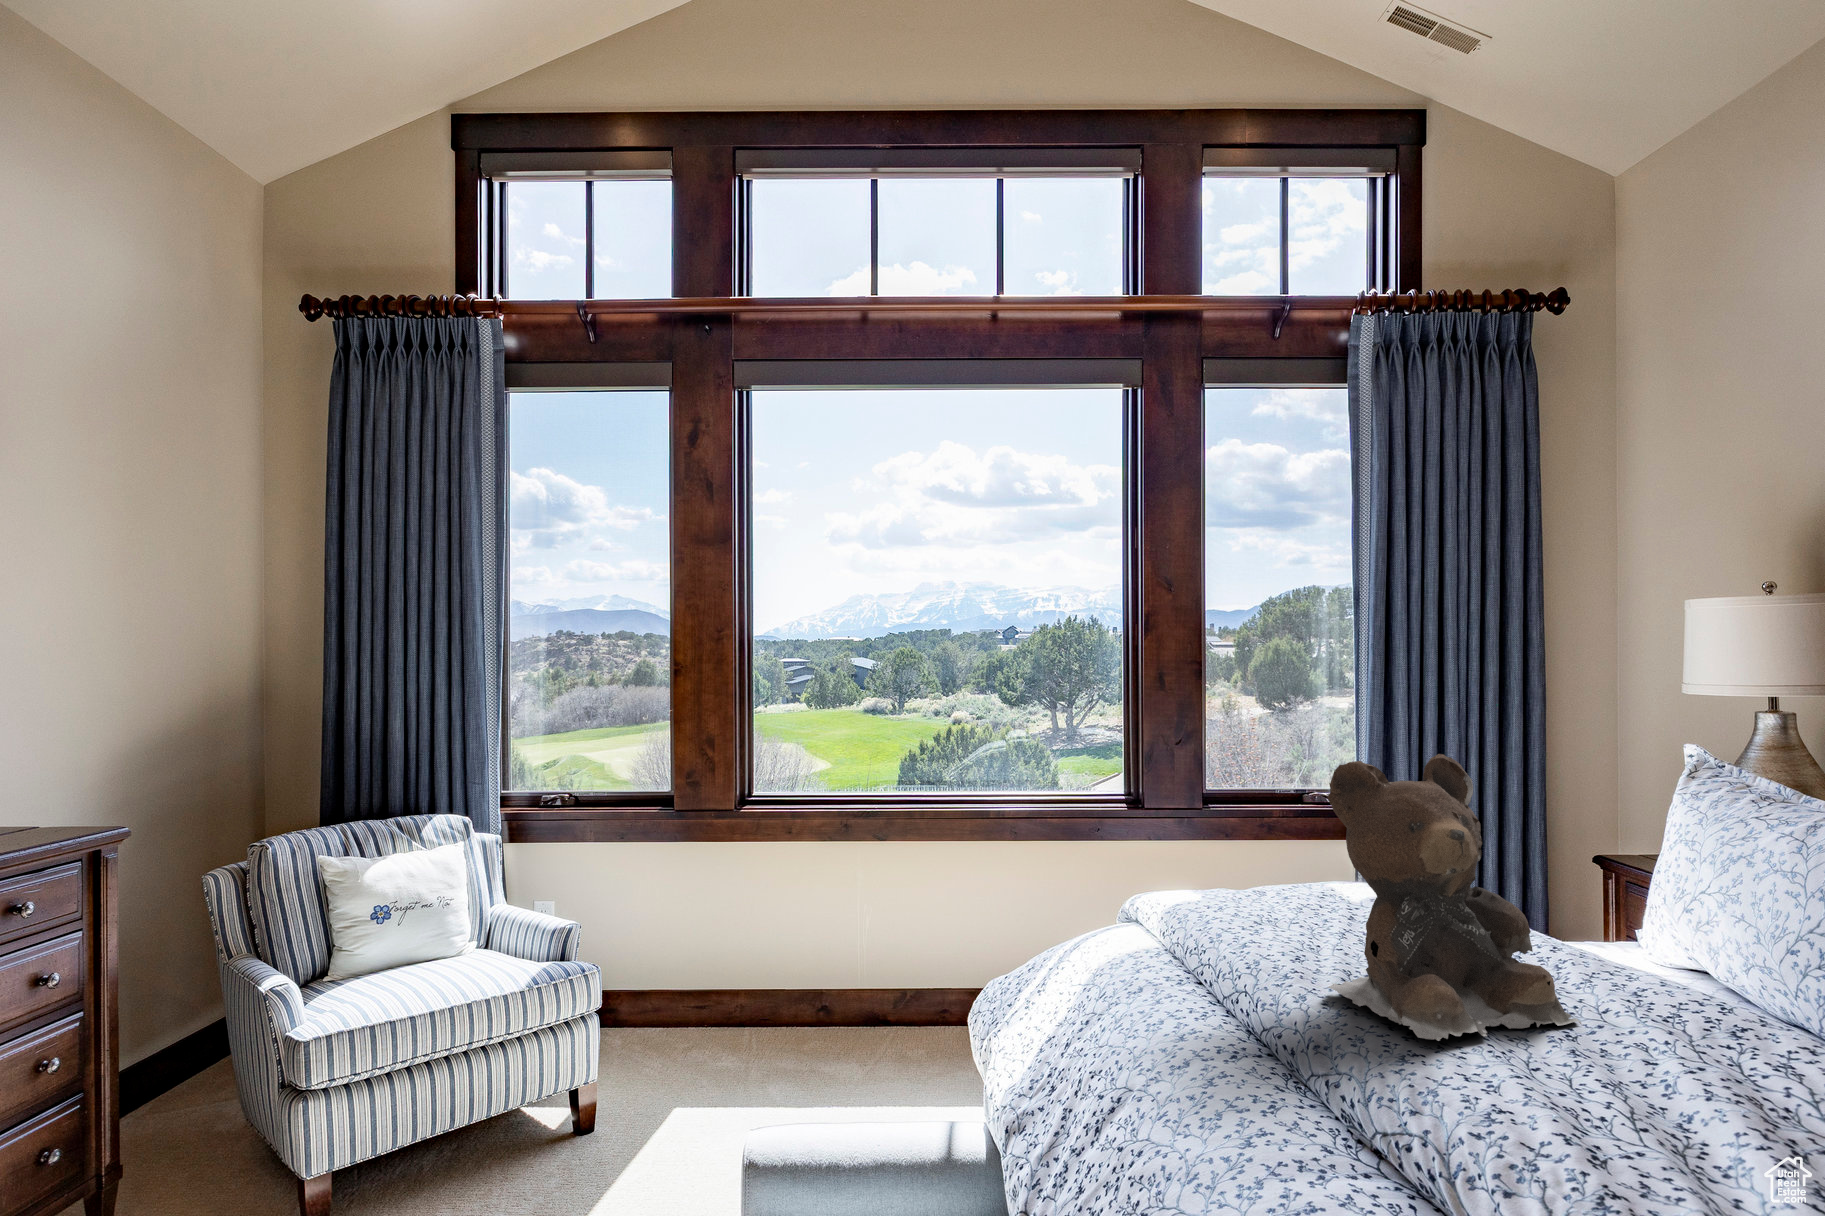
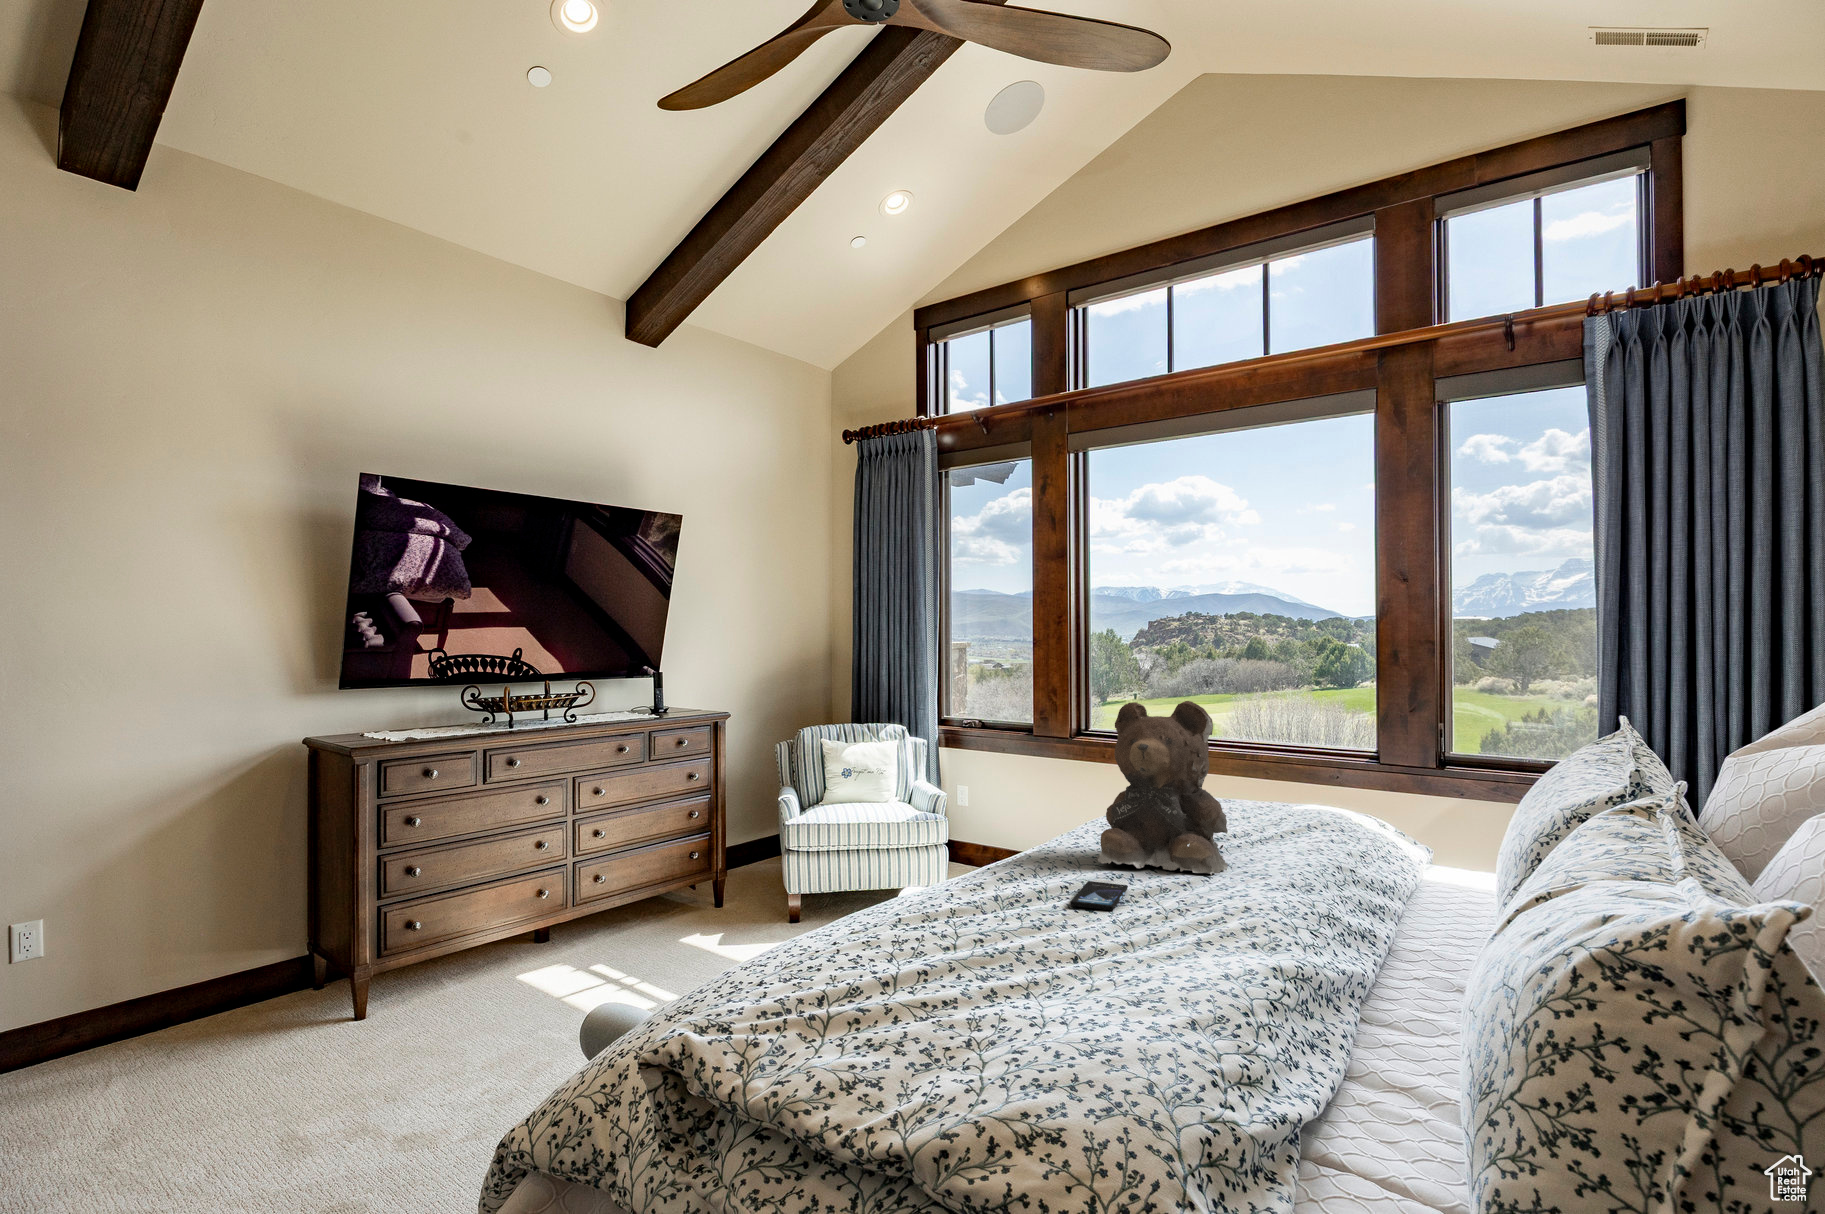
smartphone: none [1538,1080,1722,1154] -> present [1070,881,1128,911]

